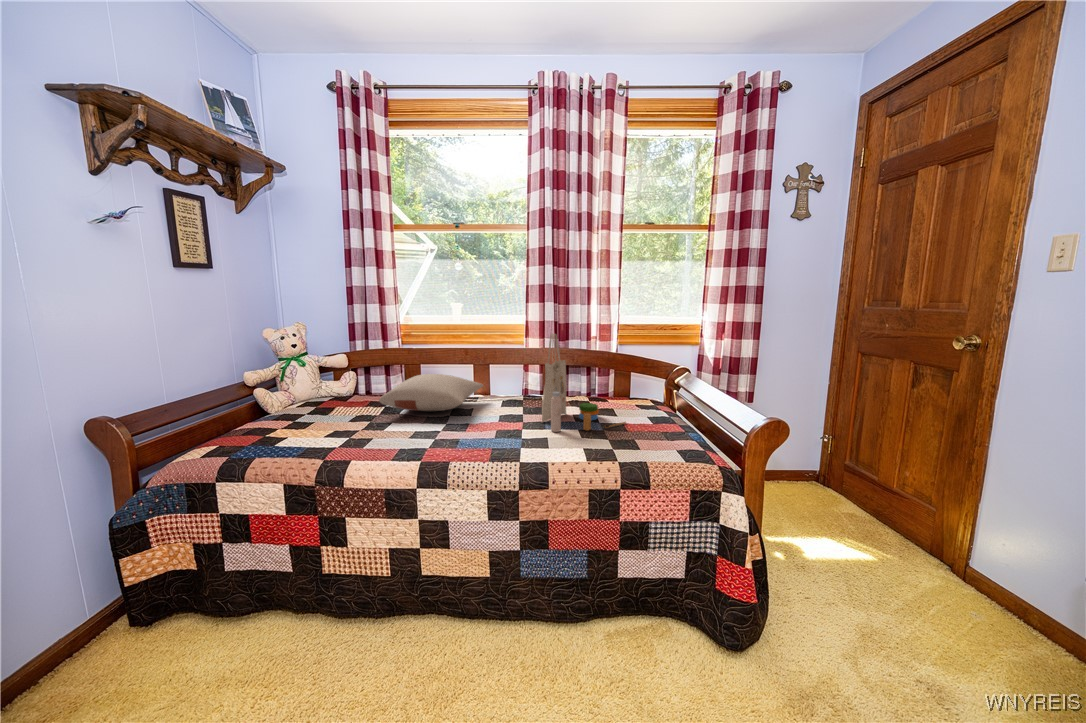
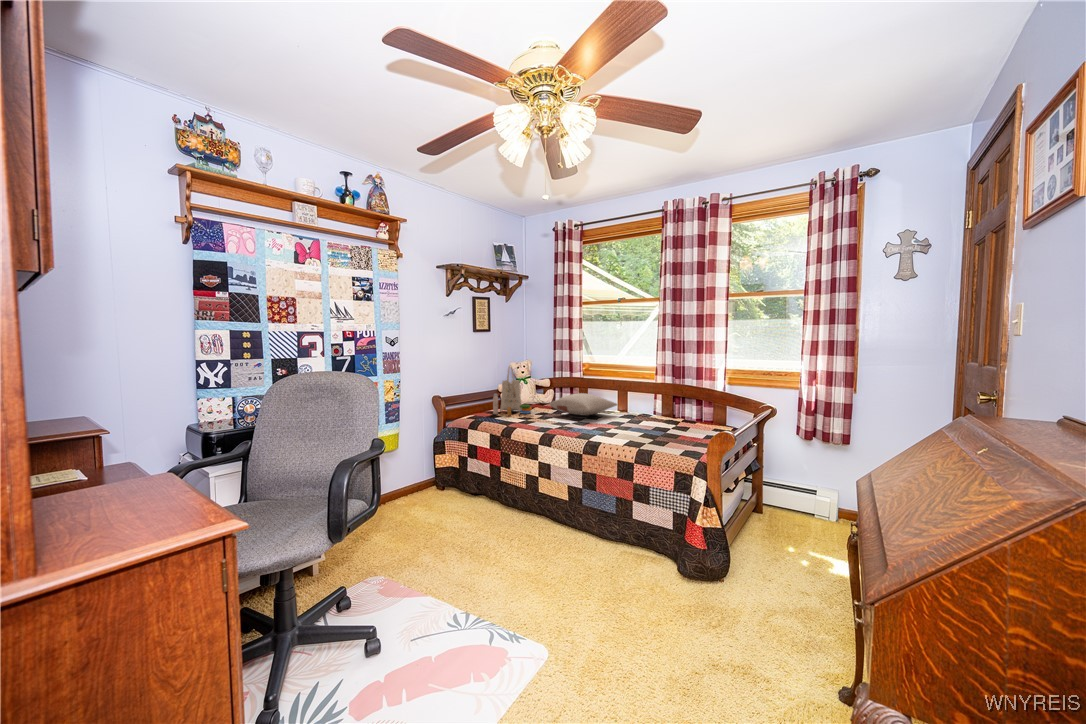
tote bag: present [542,334,626,432] -> present [493,367,532,416]

